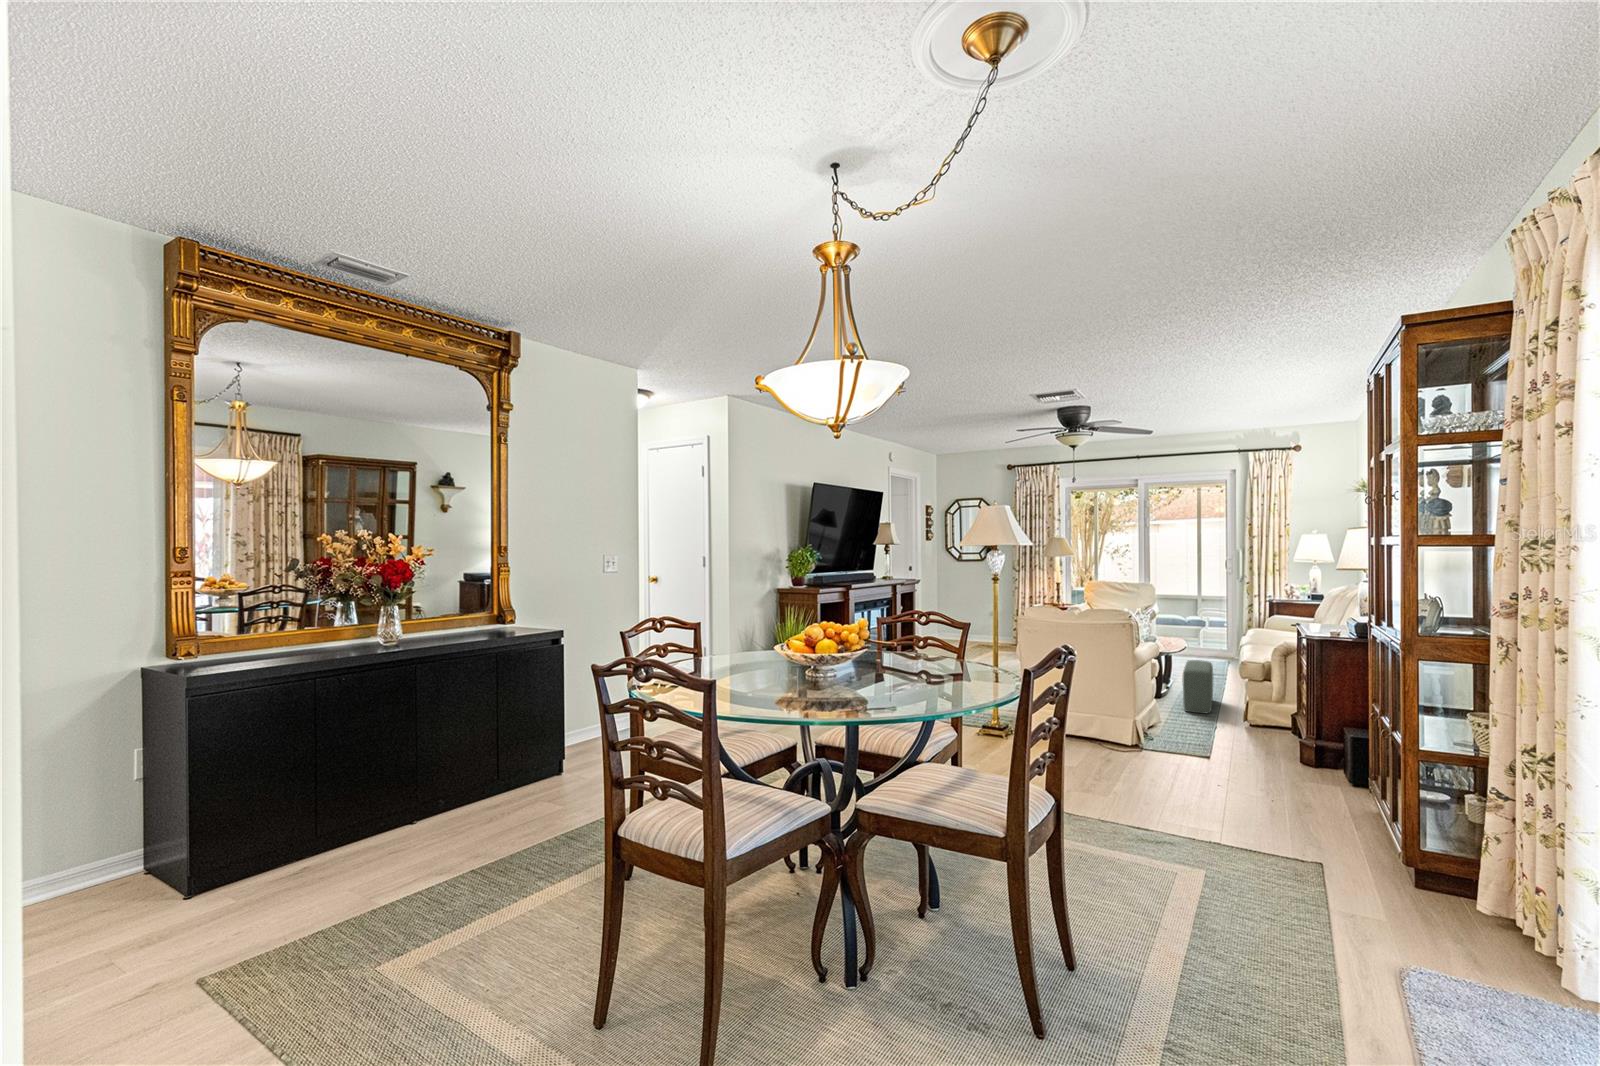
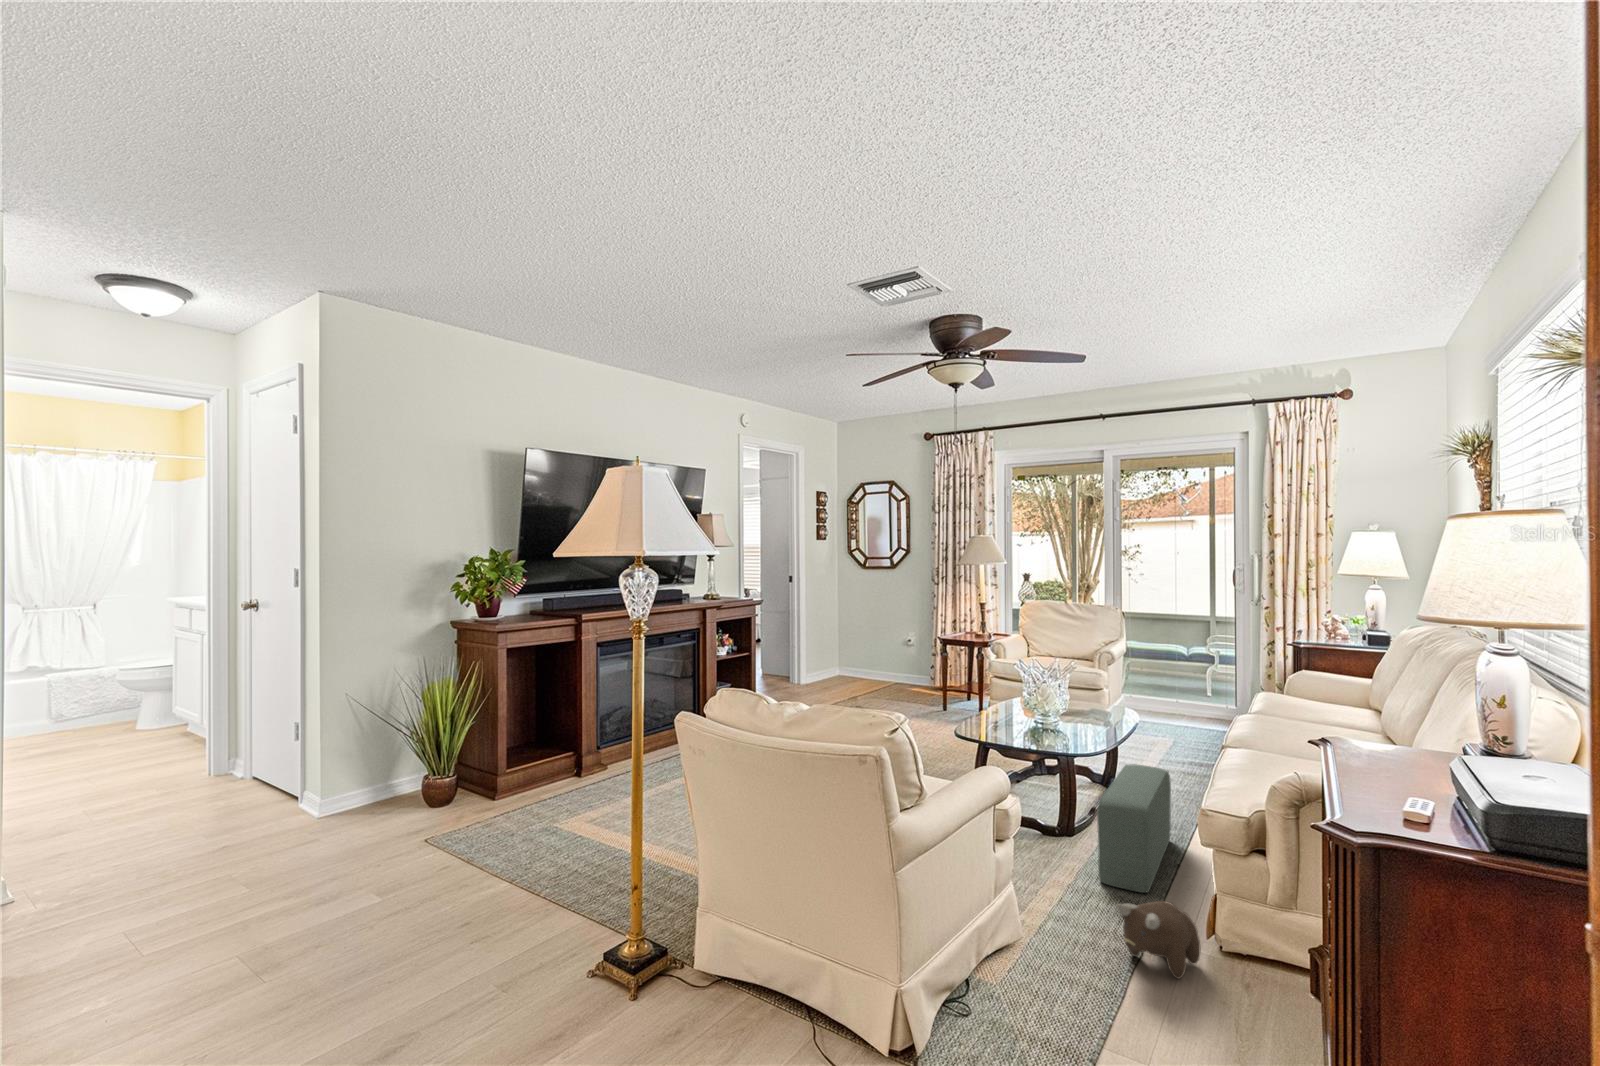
plush toy: none [1207,702,1243,732] -> present [1117,901,1200,979]

